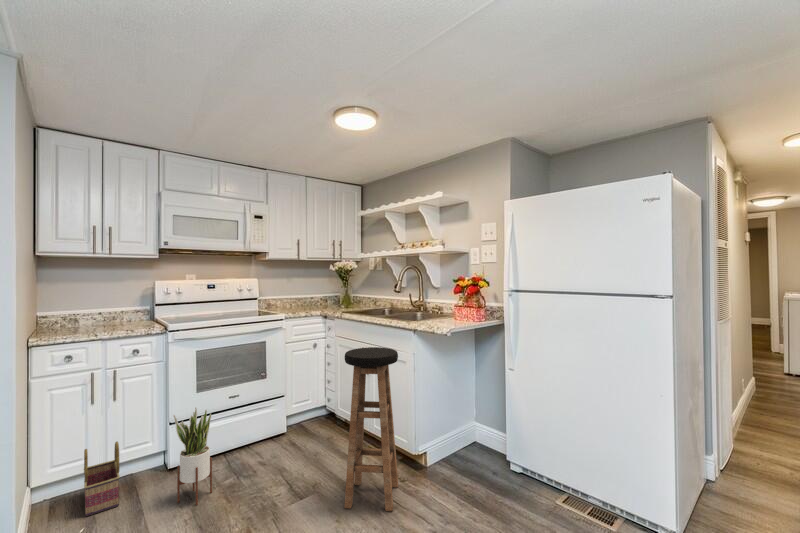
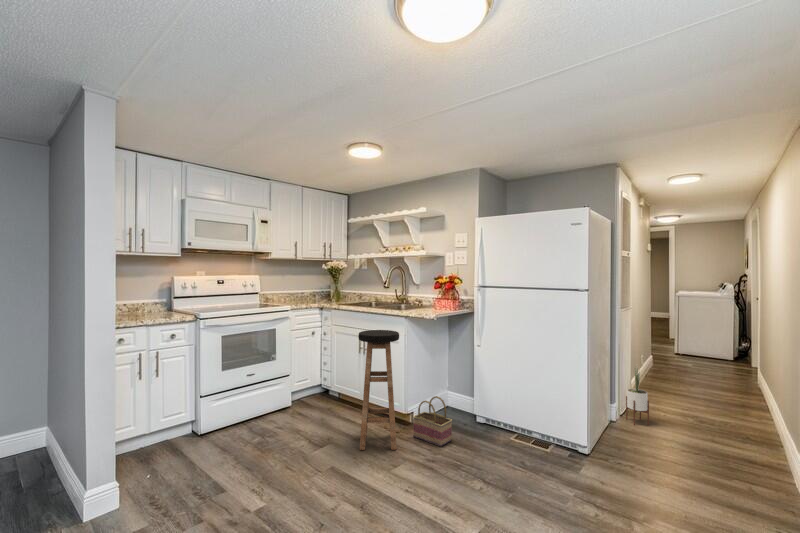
potted plant: present [173,407,212,505] -> present [626,368,649,425]
basket: present [84,442,120,516] -> present [413,396,452,446]

